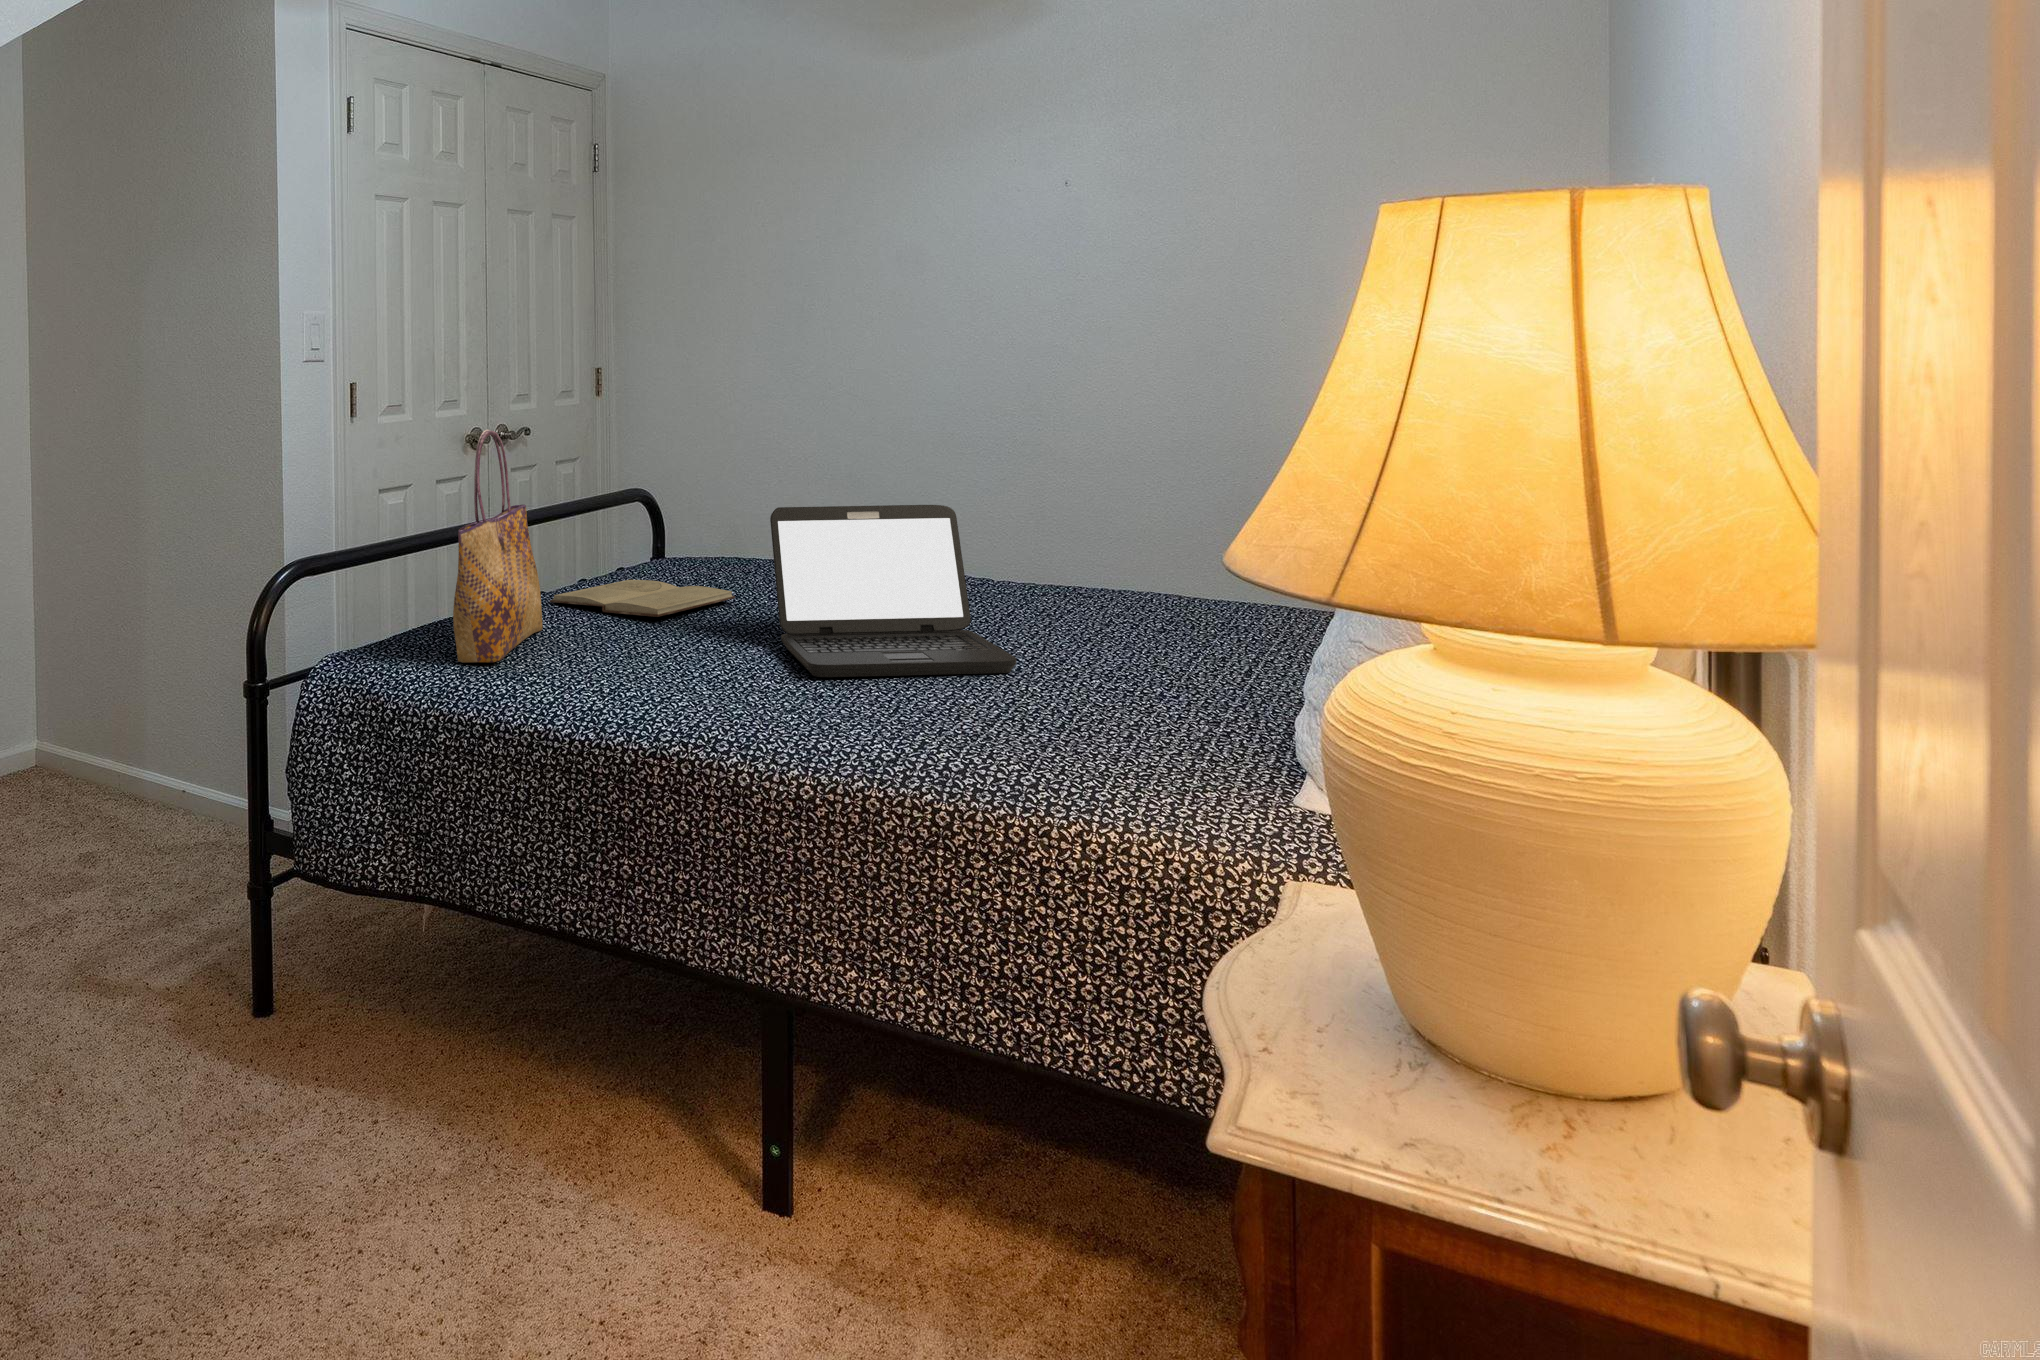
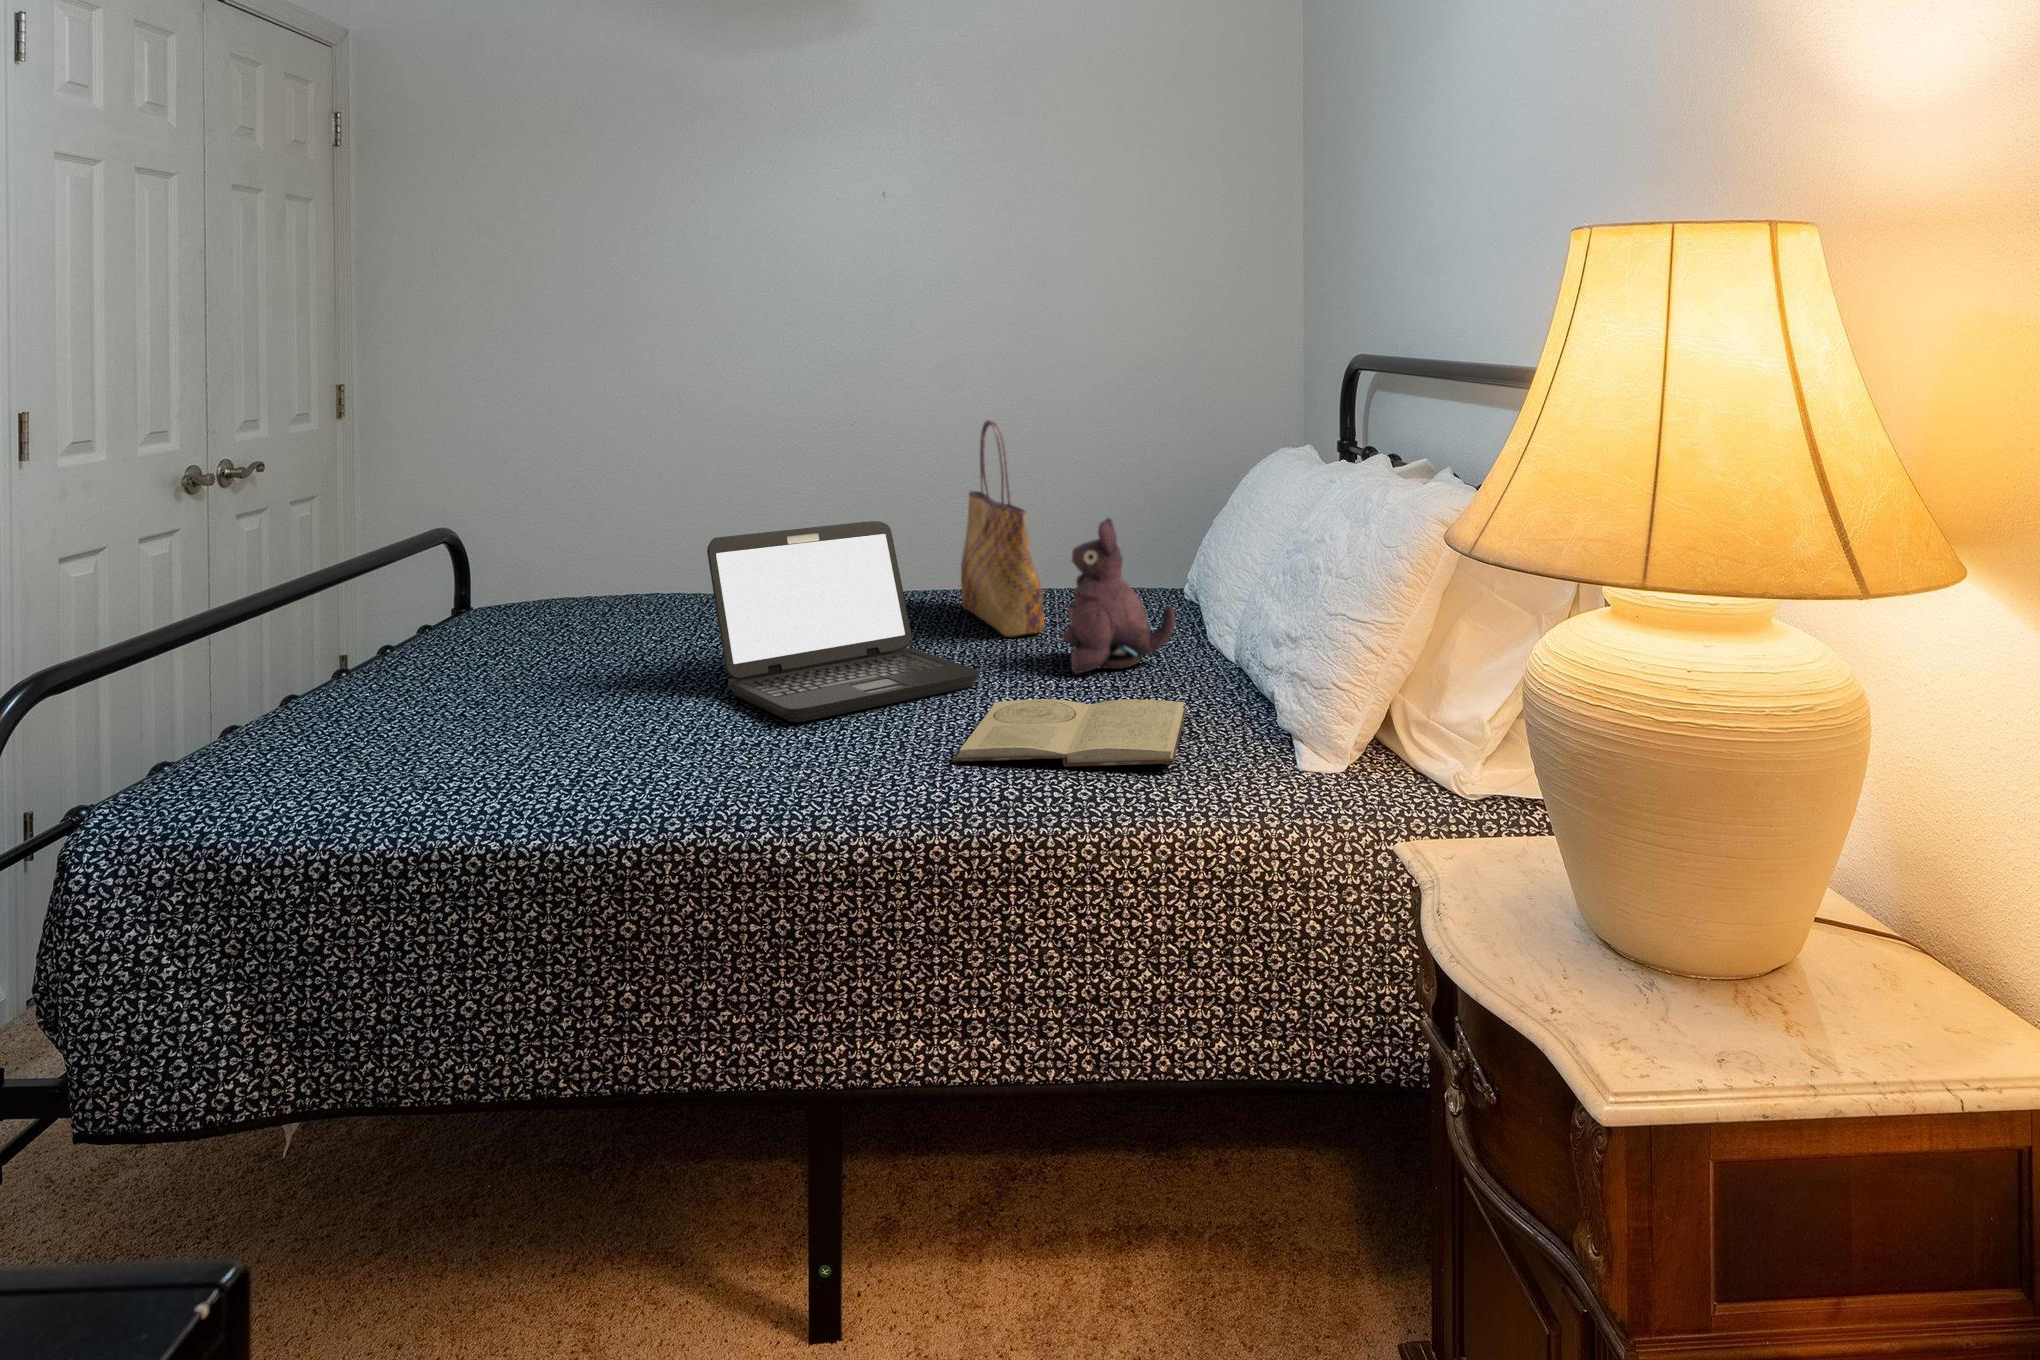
tote bag: present [453,430,542,662] -> present [961,420,1044,636]
plush toy: none [1122,519,1254,680] -> present [1063,518,1175,673]
book: present [550,580,735,617] -> present [953,699,1186,767]

